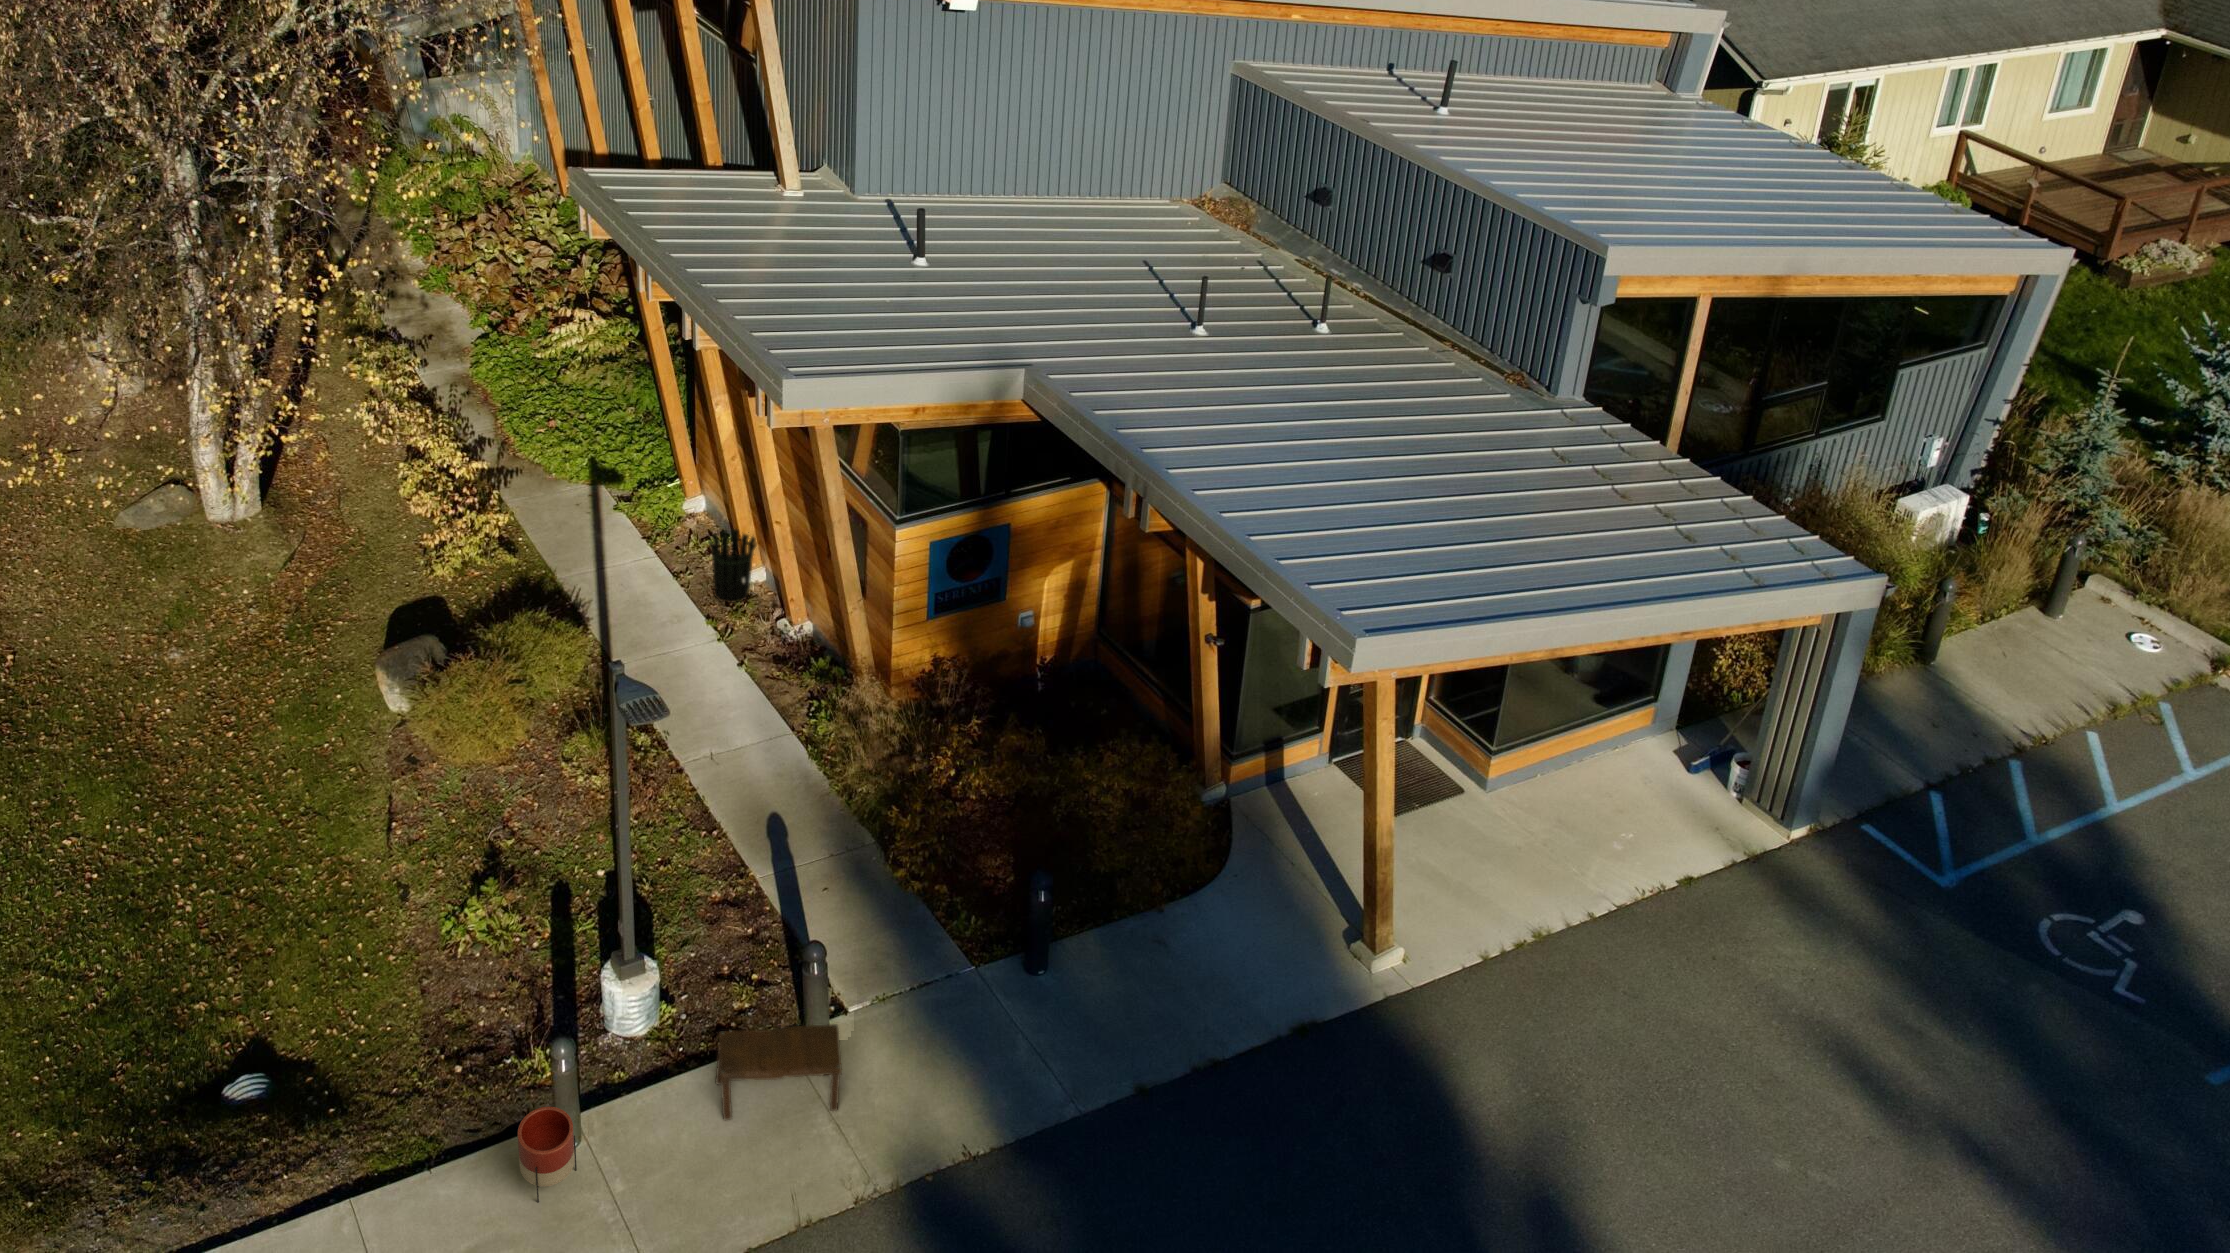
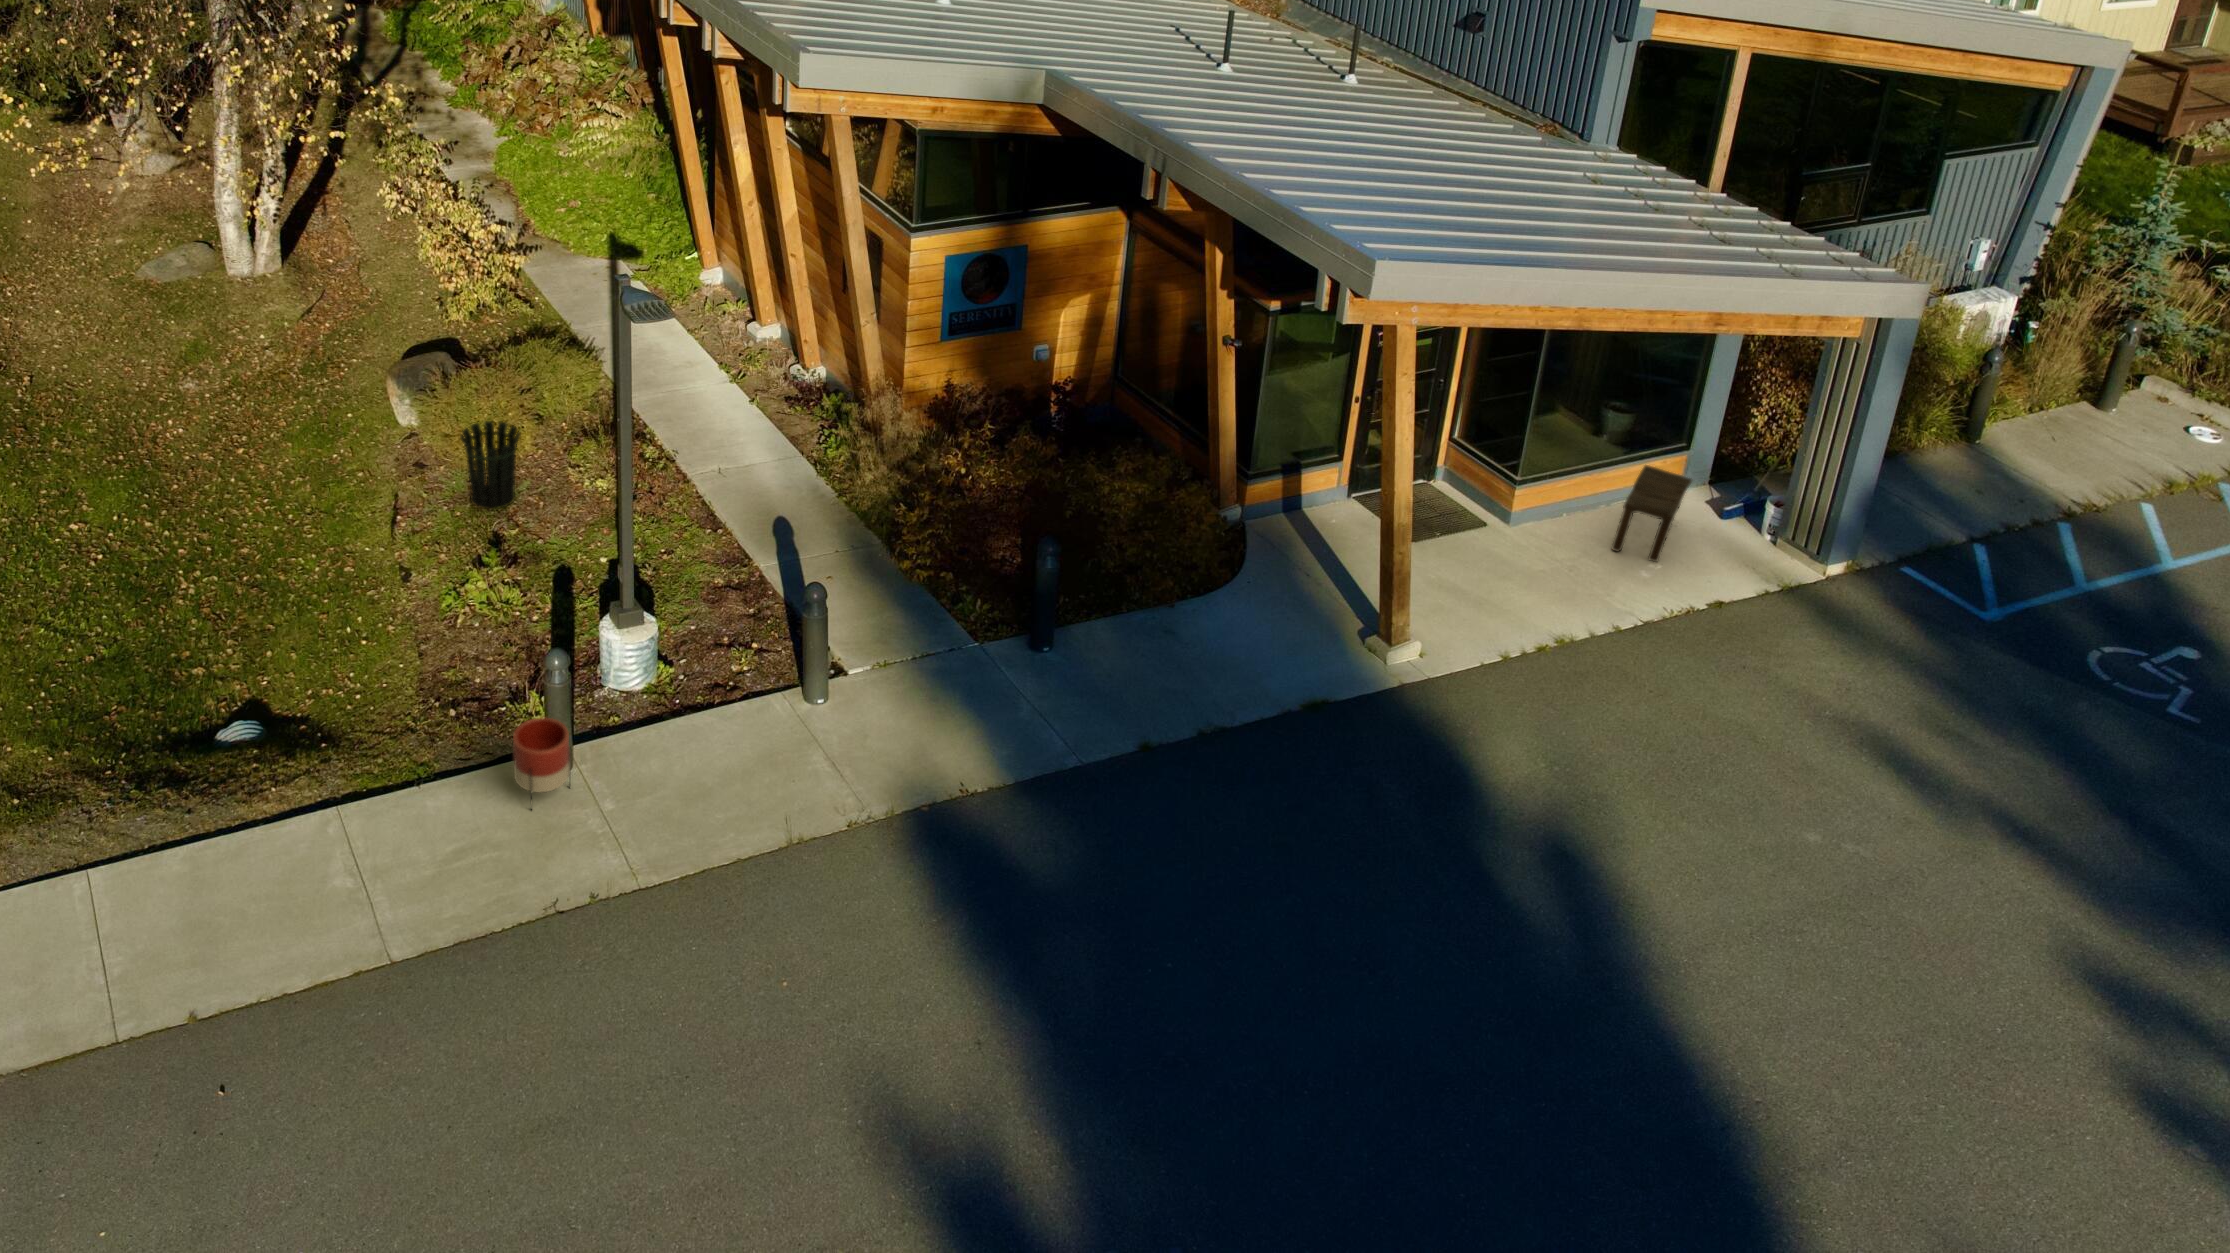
waste bin: present [708,529,757,603] -> present [460,421,520,509]
bench: present [716,1024,842,1120] -> present [1612,465,1692,562]

